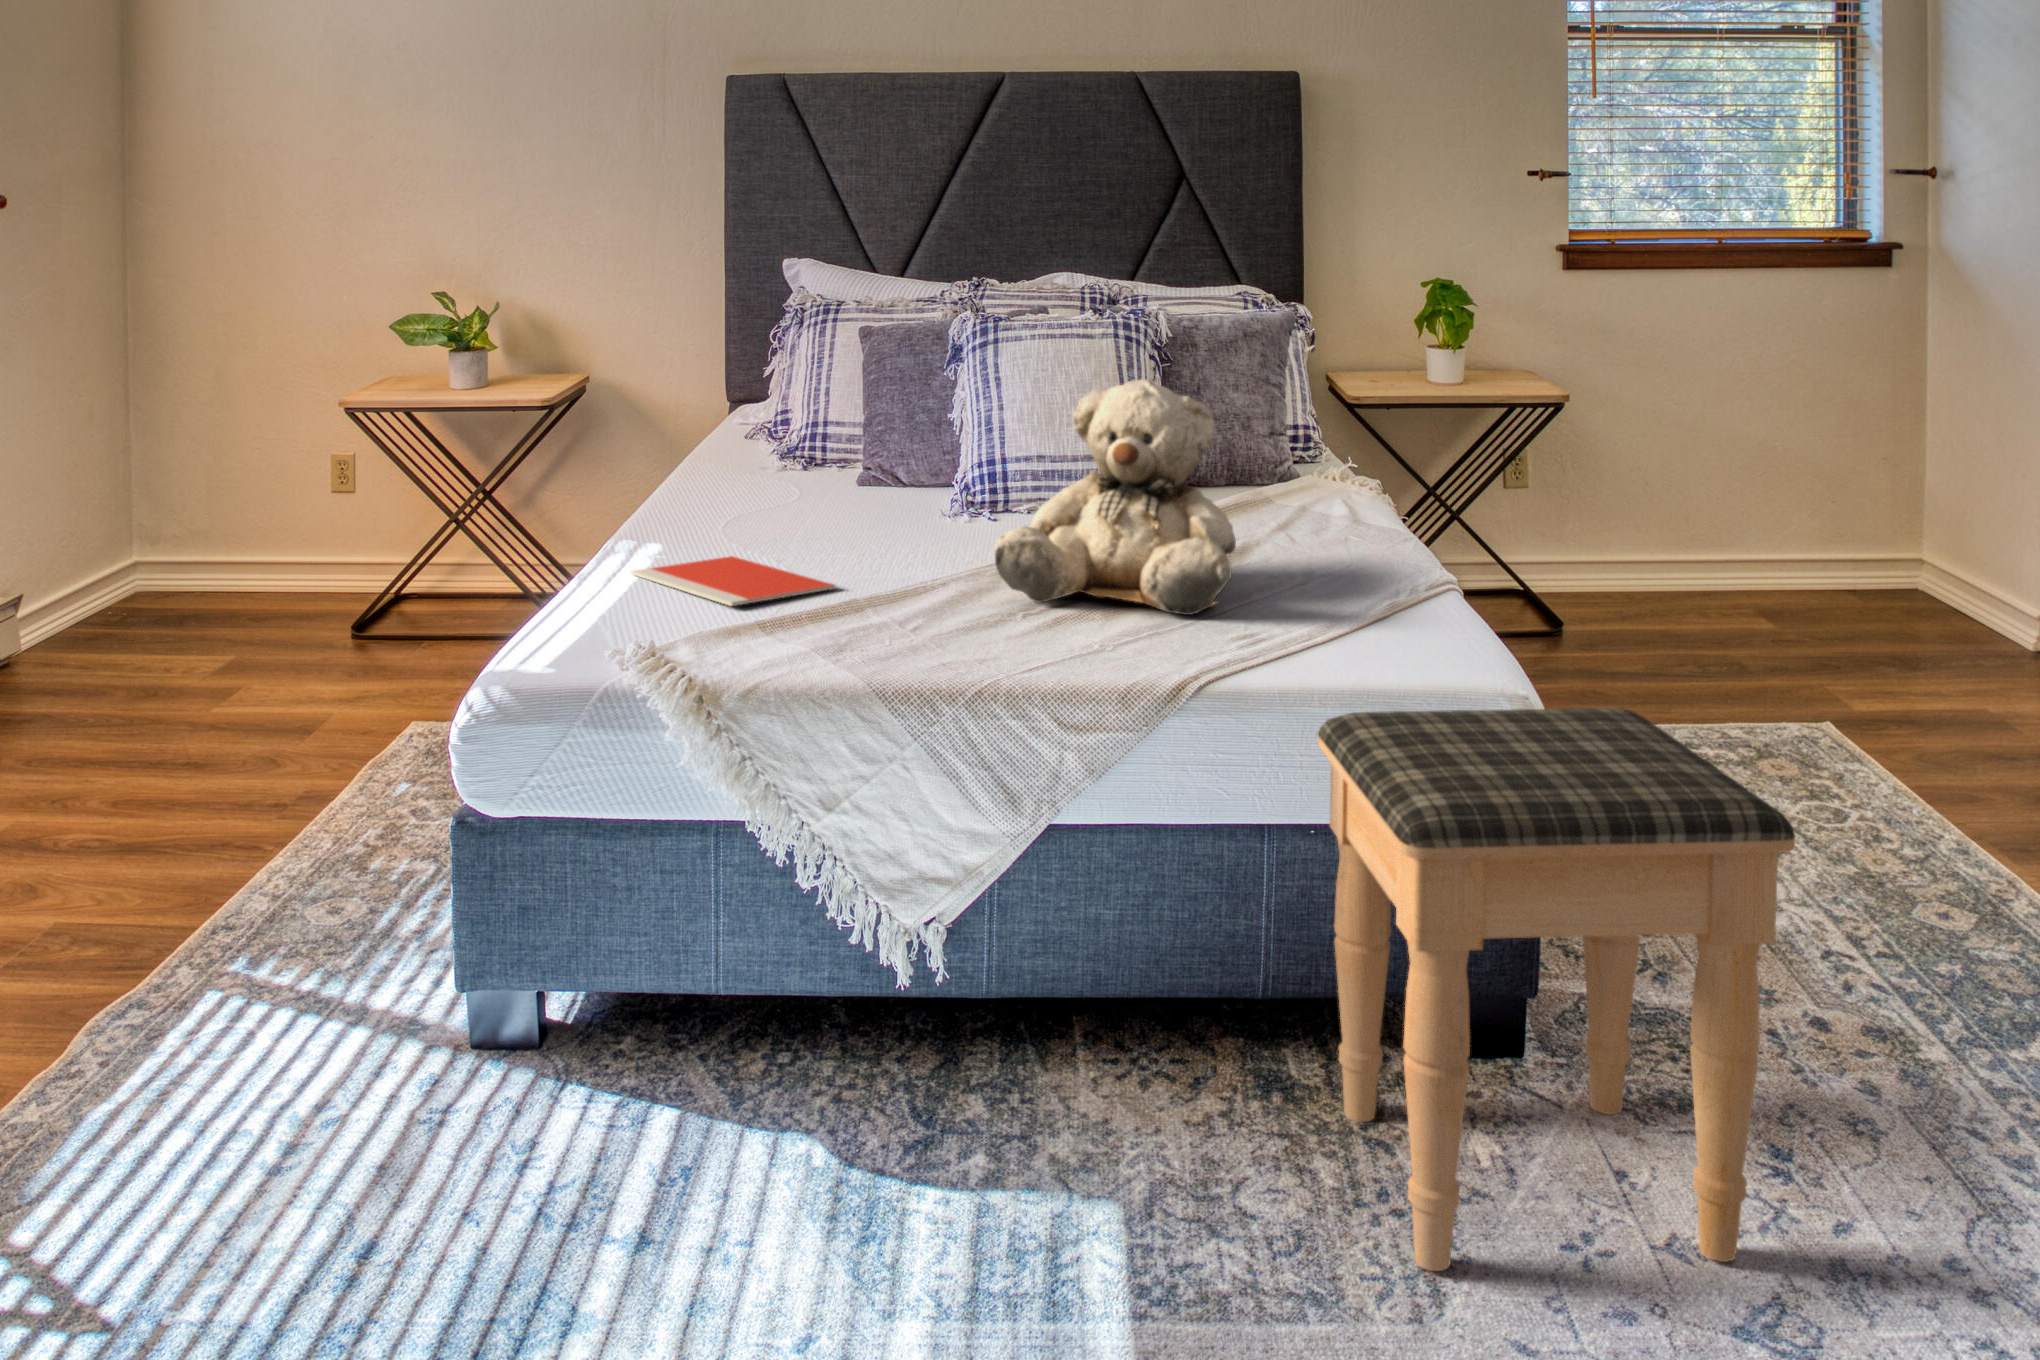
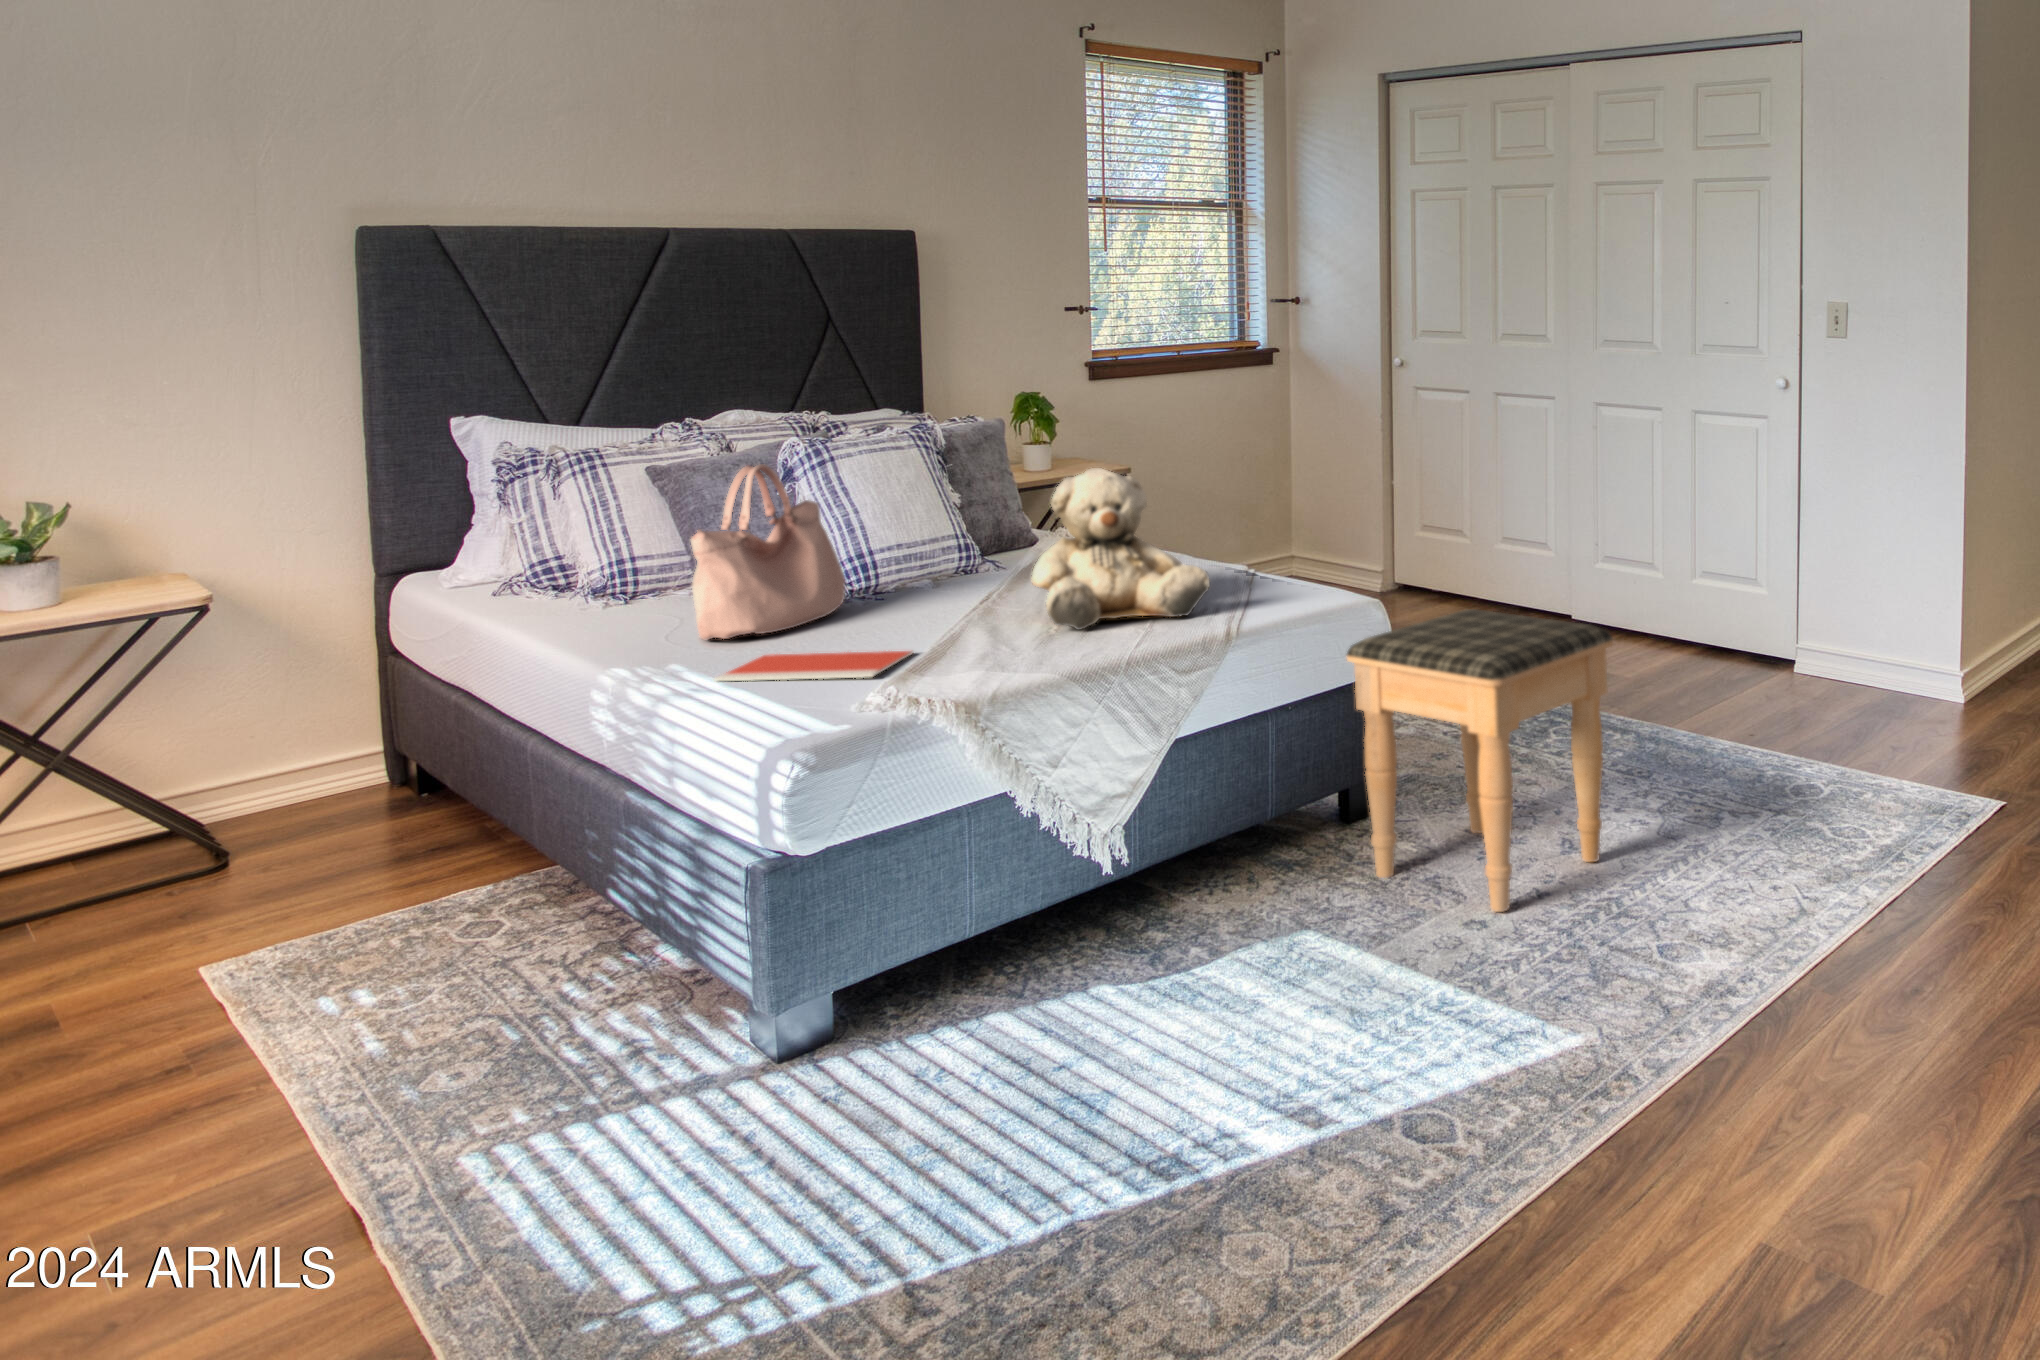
handbag: none [715,331,922,533] -> present [691,464,845,640]

